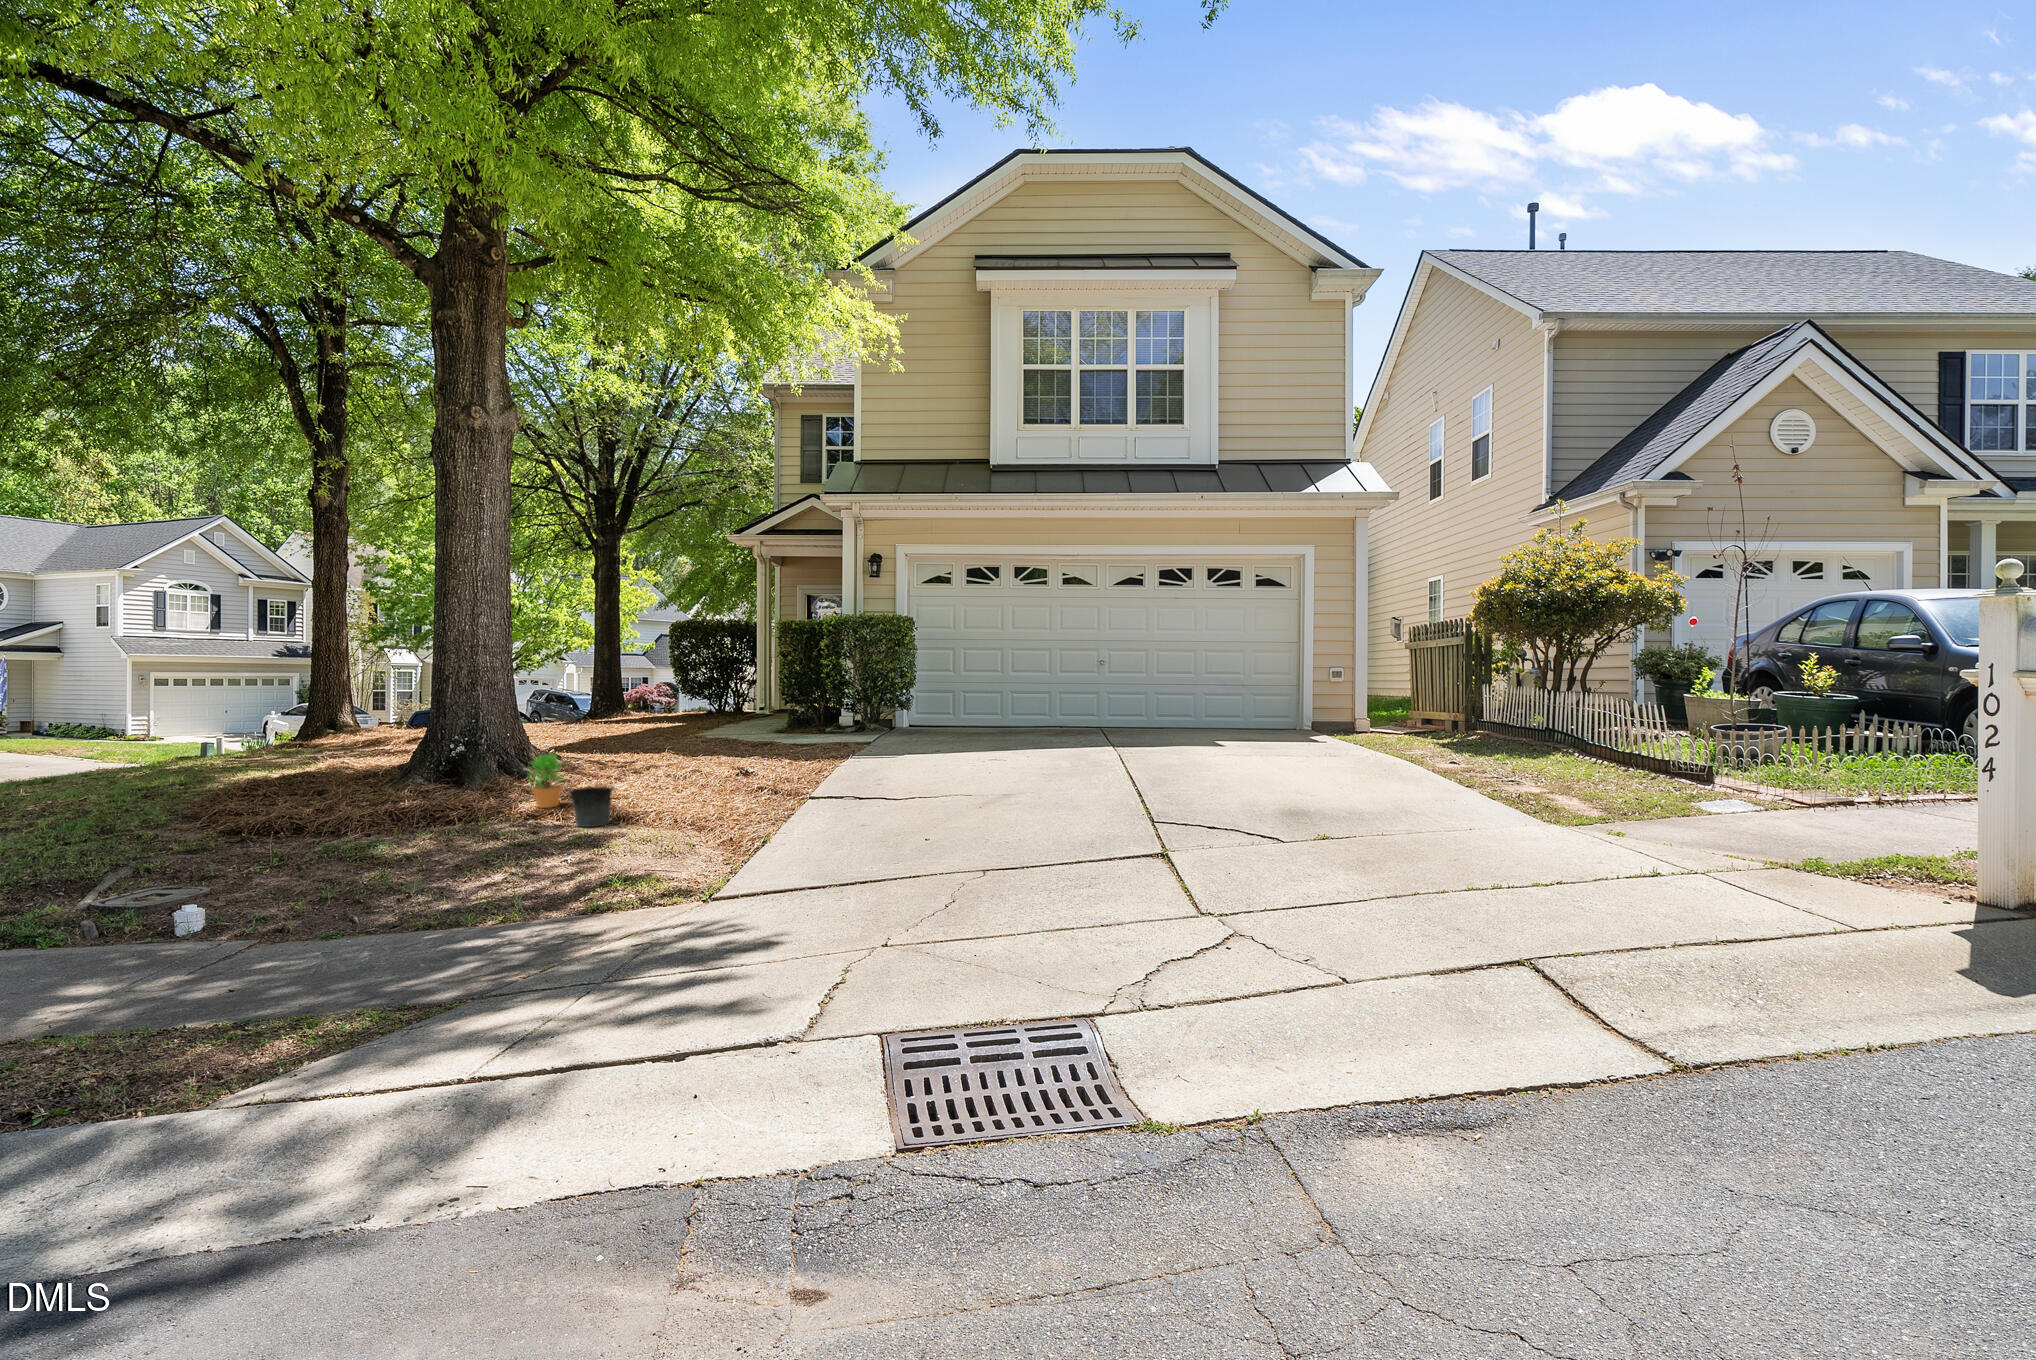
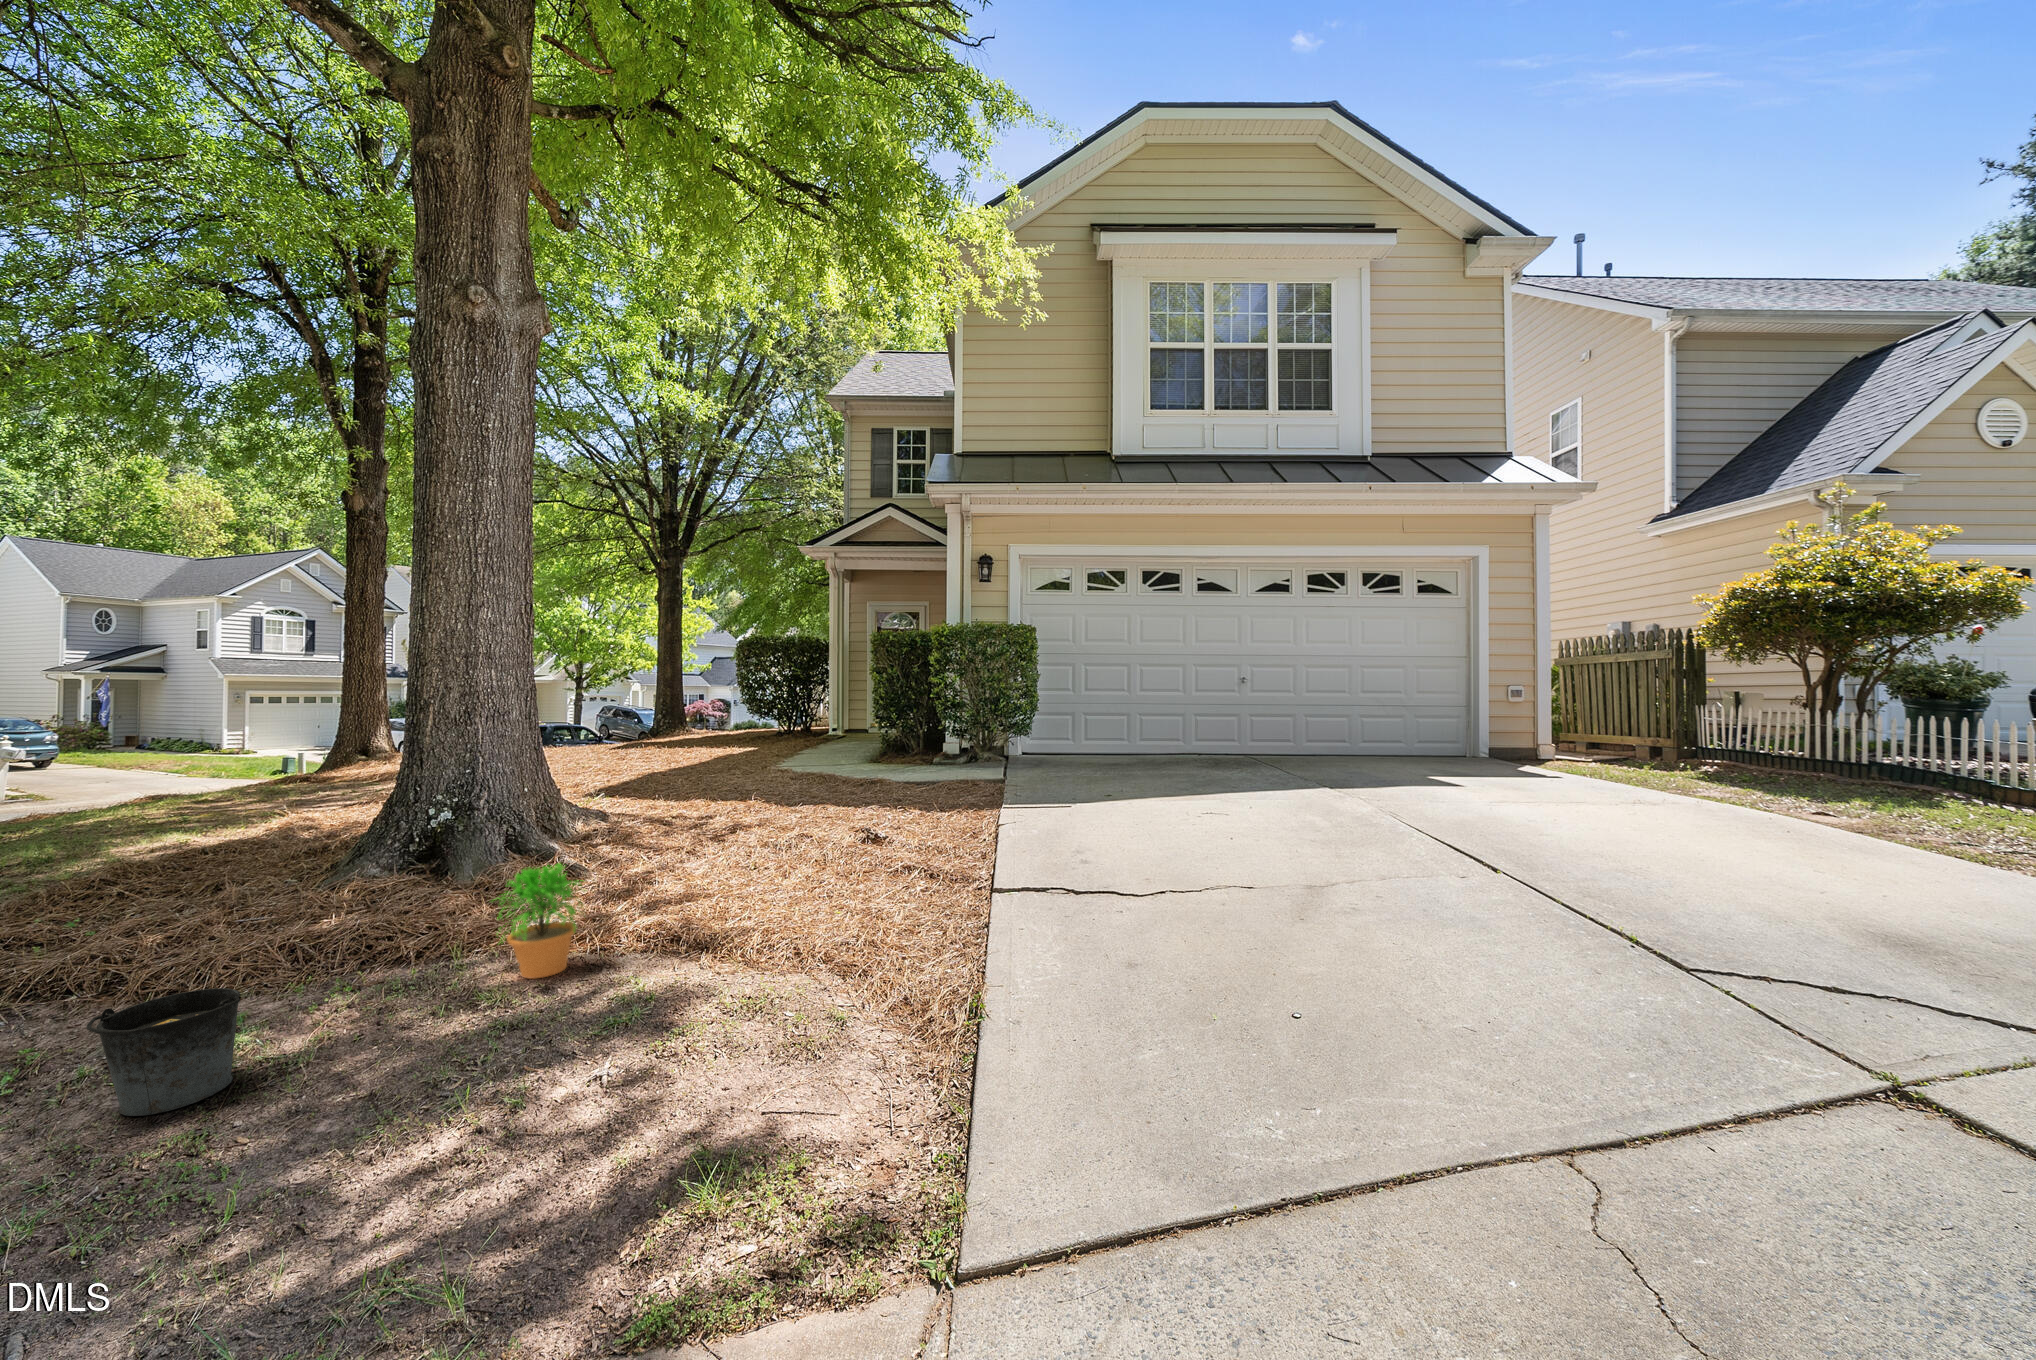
bucket: present [568,787,614,827] -> present [86,988,240,1116]

